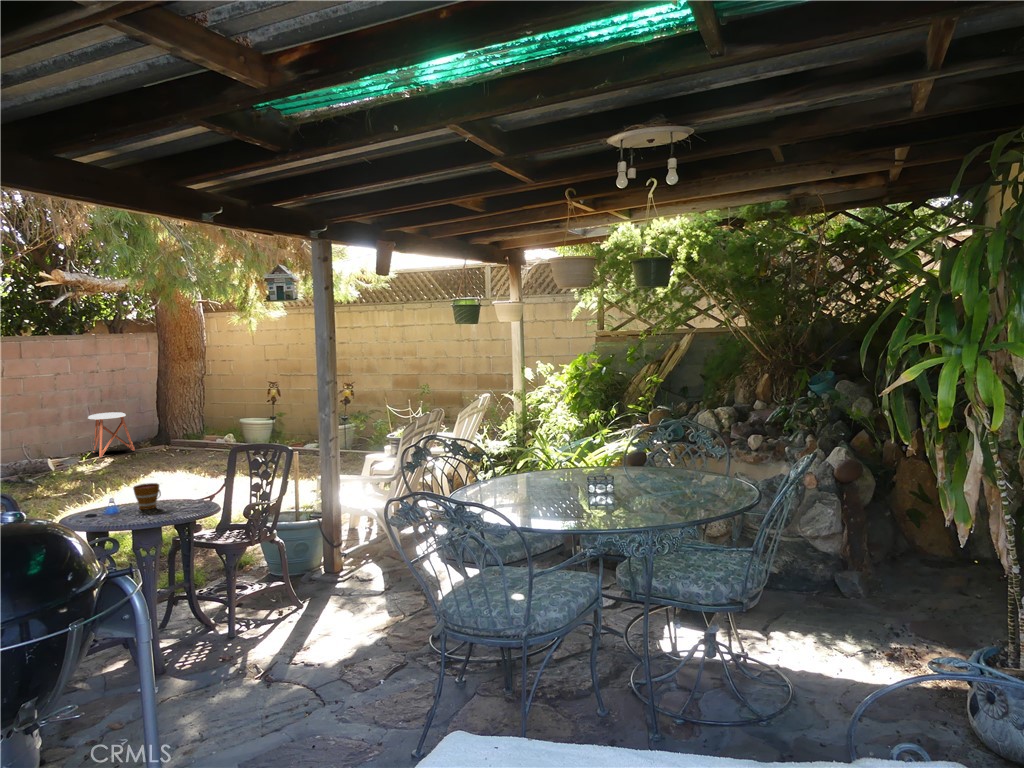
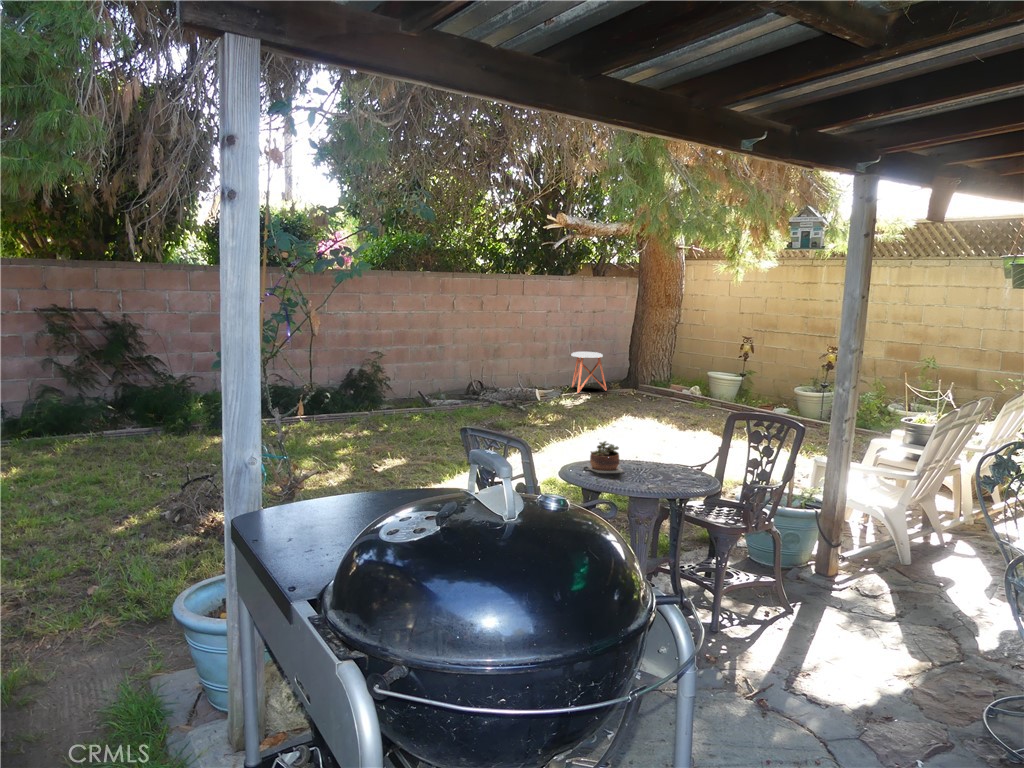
cup: present [133,483,161,510] -> none [630,441,657,469]
succulent plant: none [87,489,128,521] -> present [588,441,624,473]

